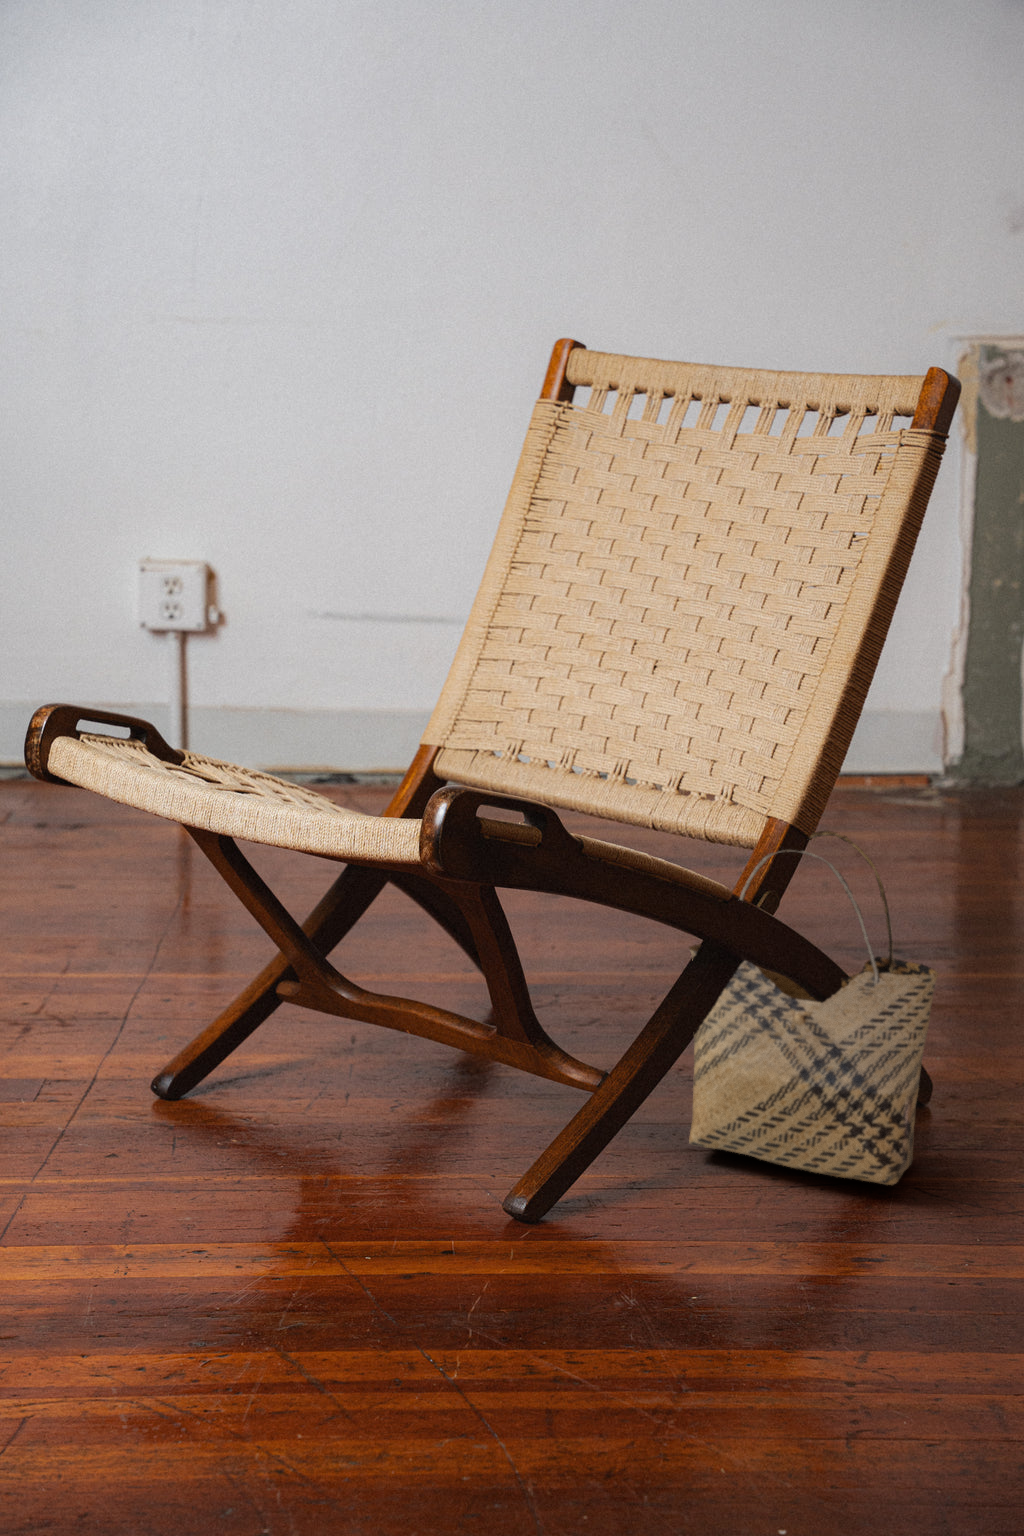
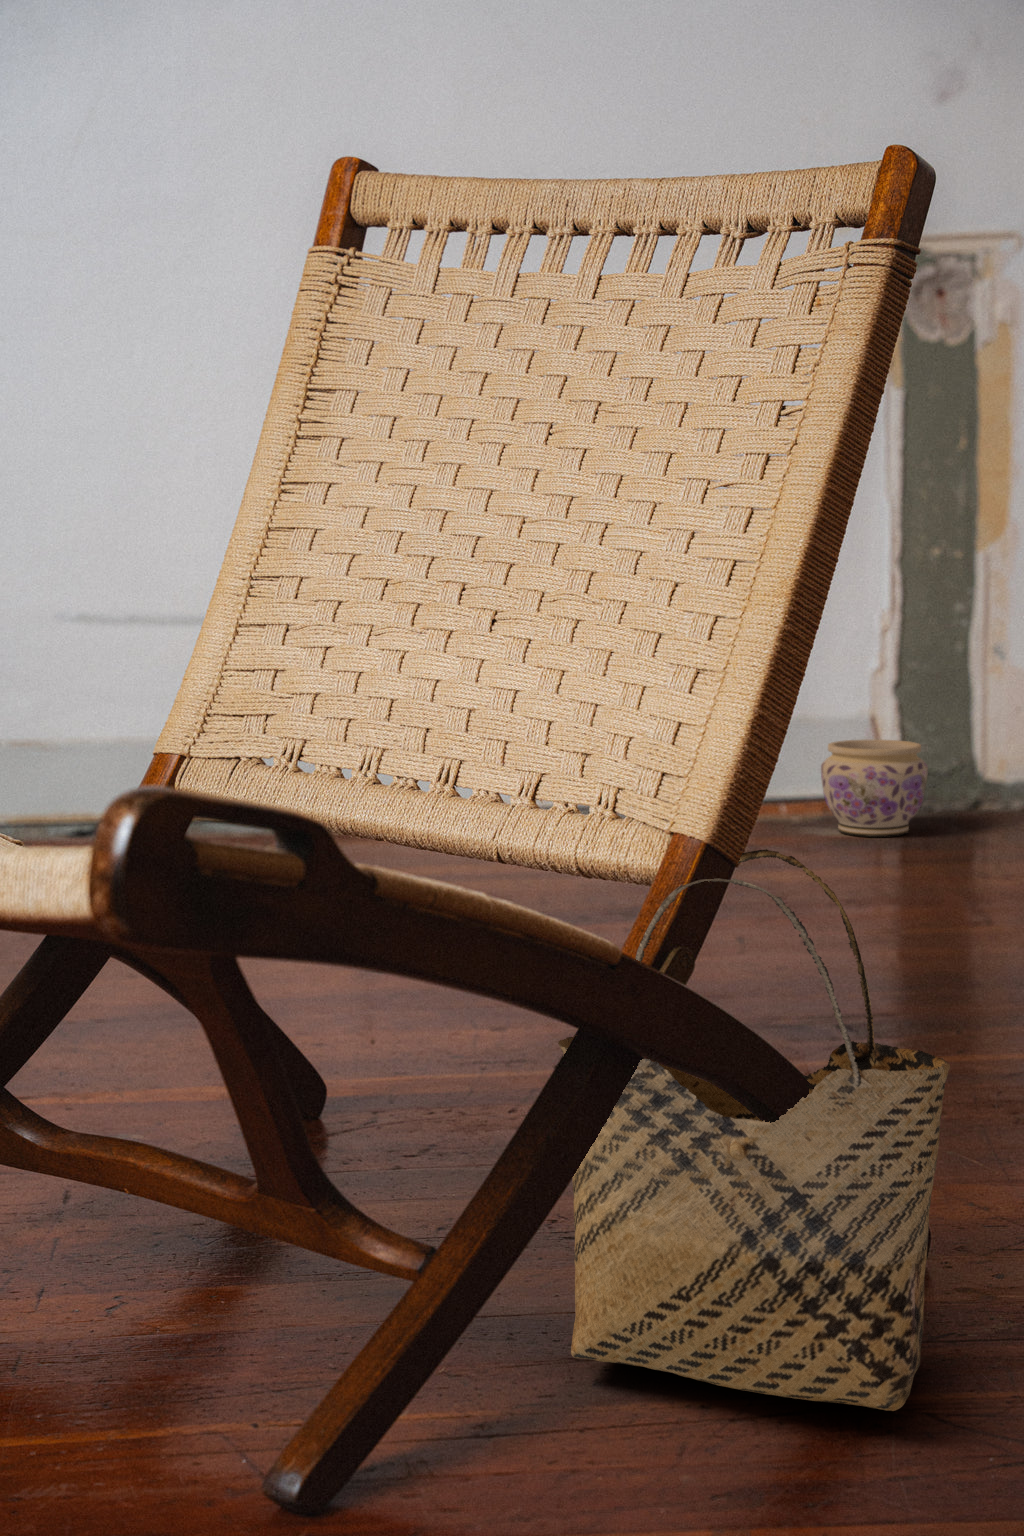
planter: none [898,730,985,808] -> present [821,739,928,837]

